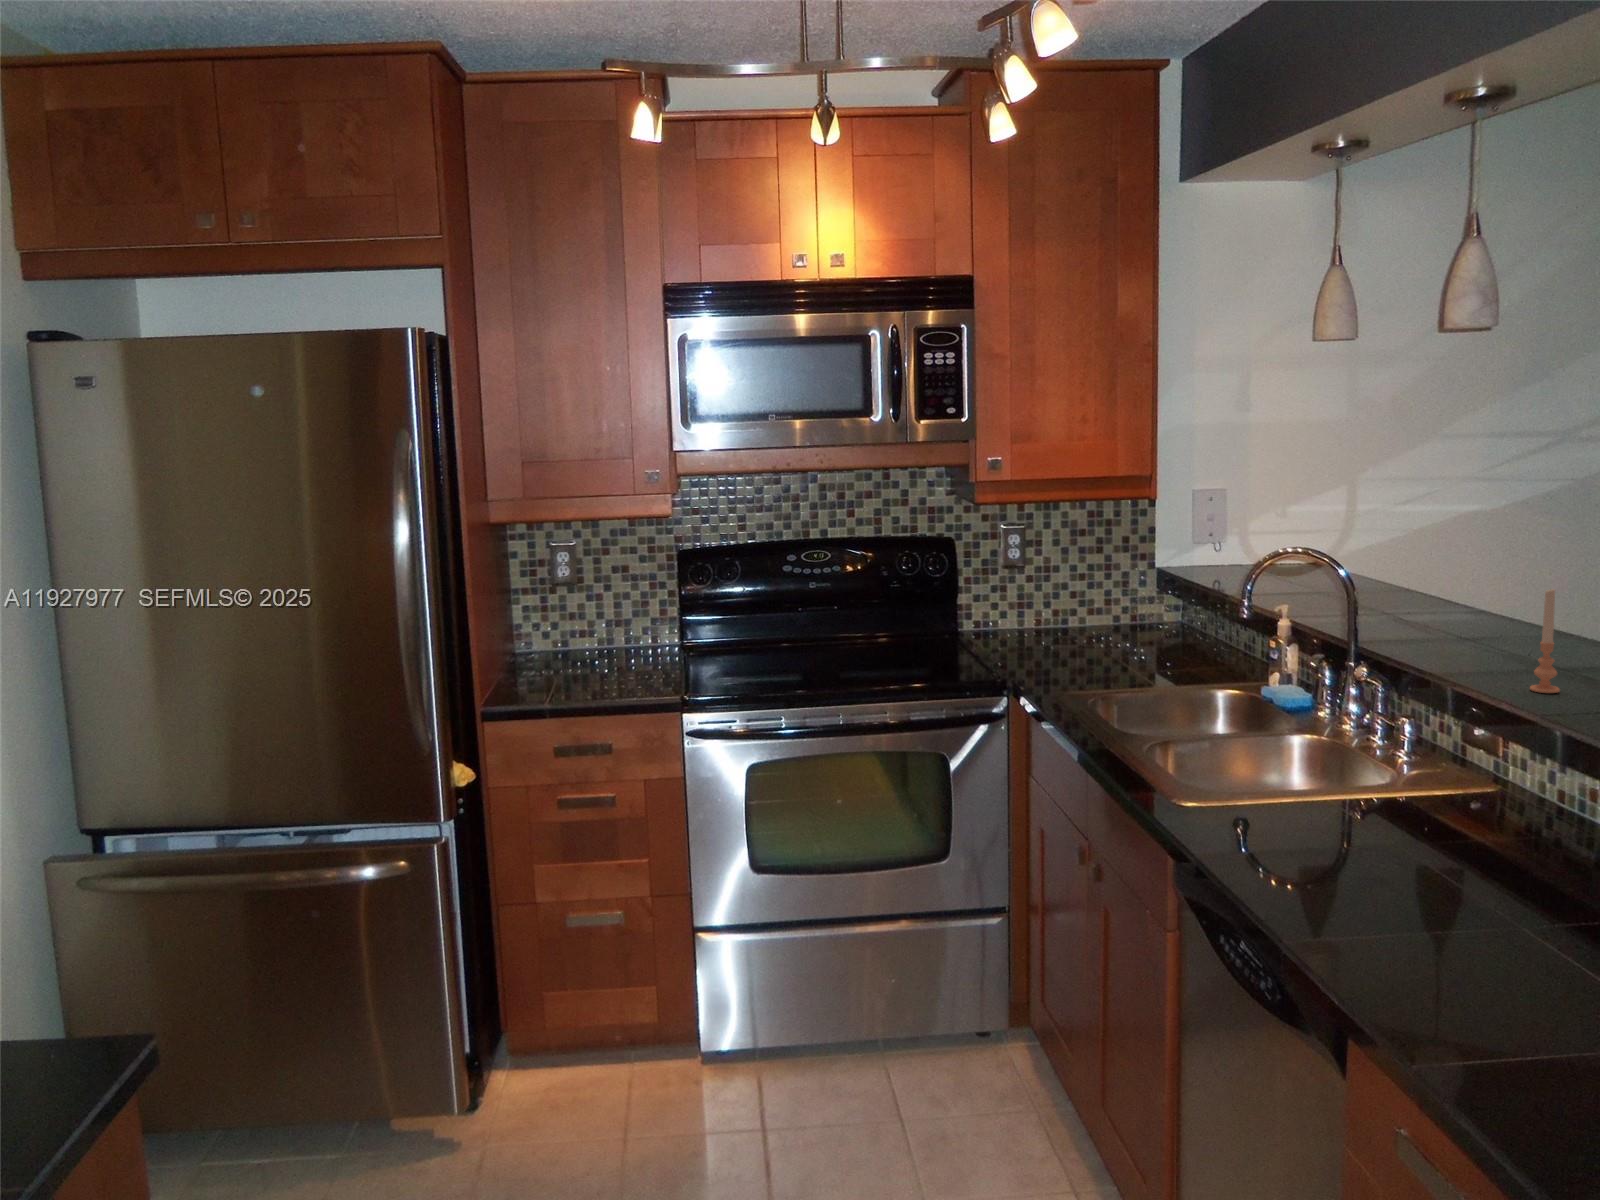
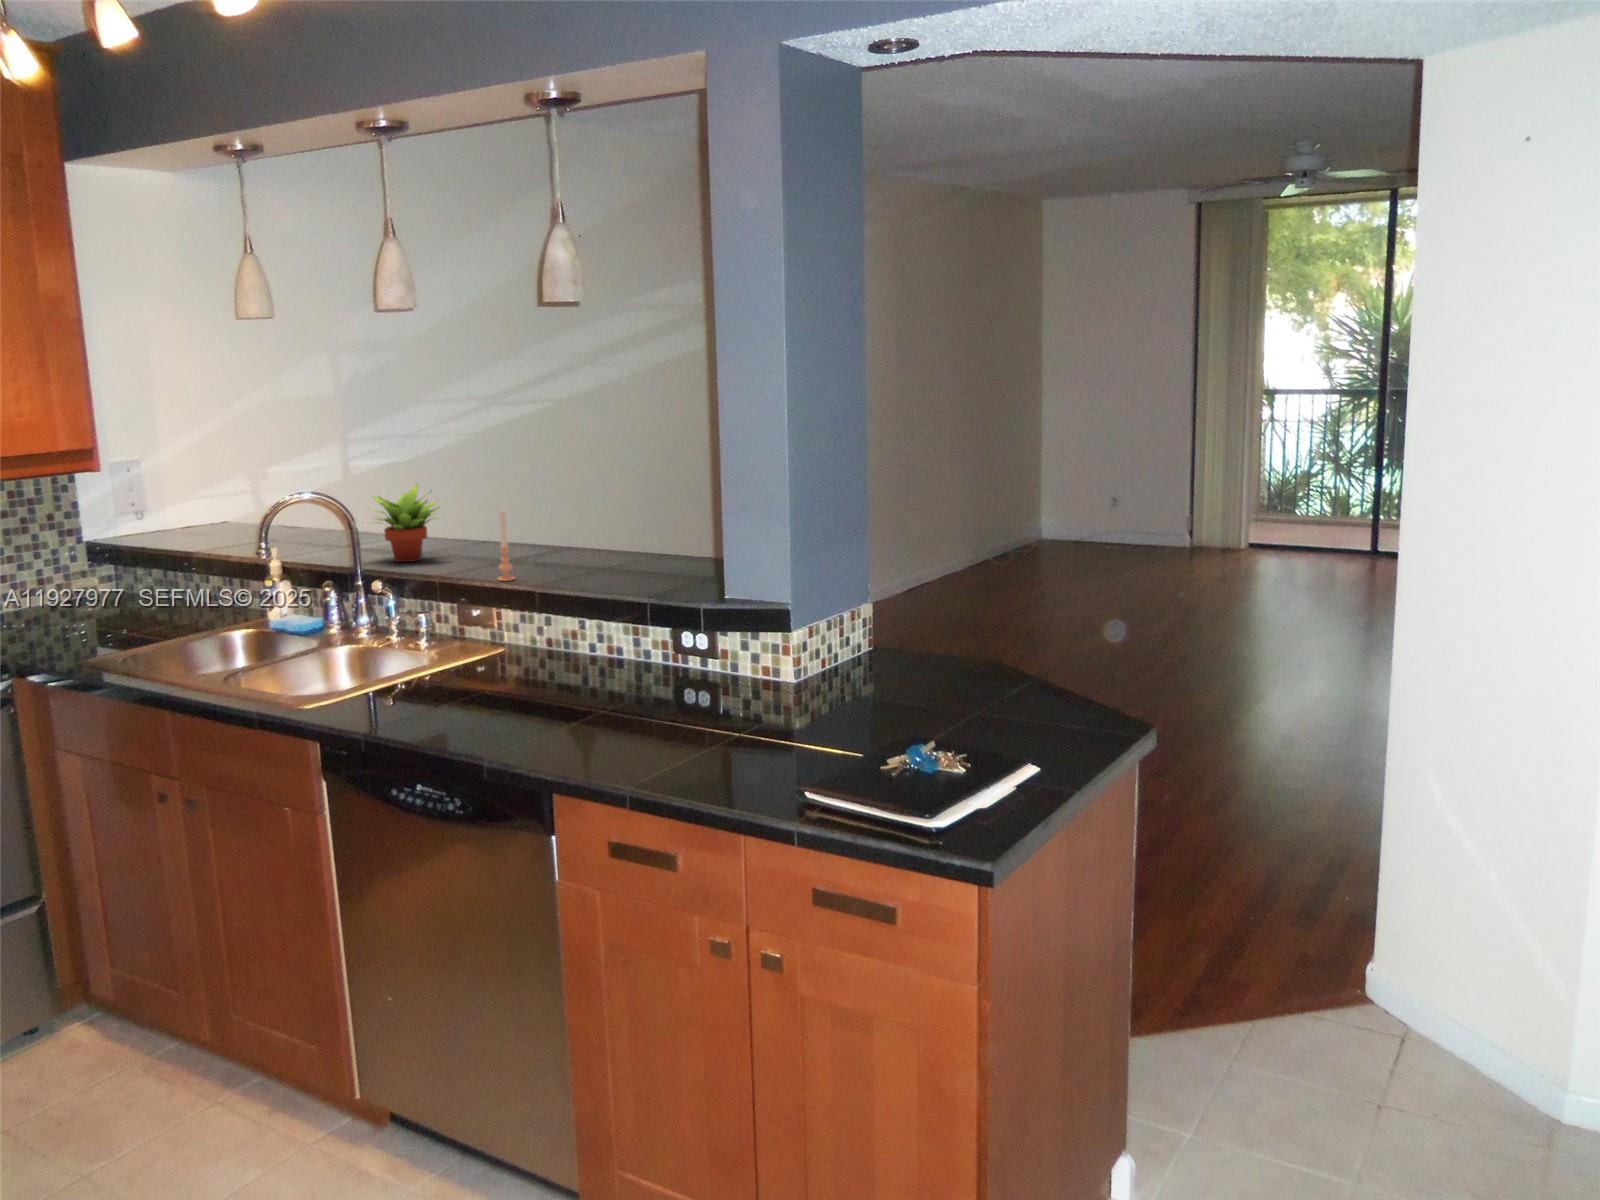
succulent plant: none [1406,538,1518,641] -> present [373,484,439,562]

